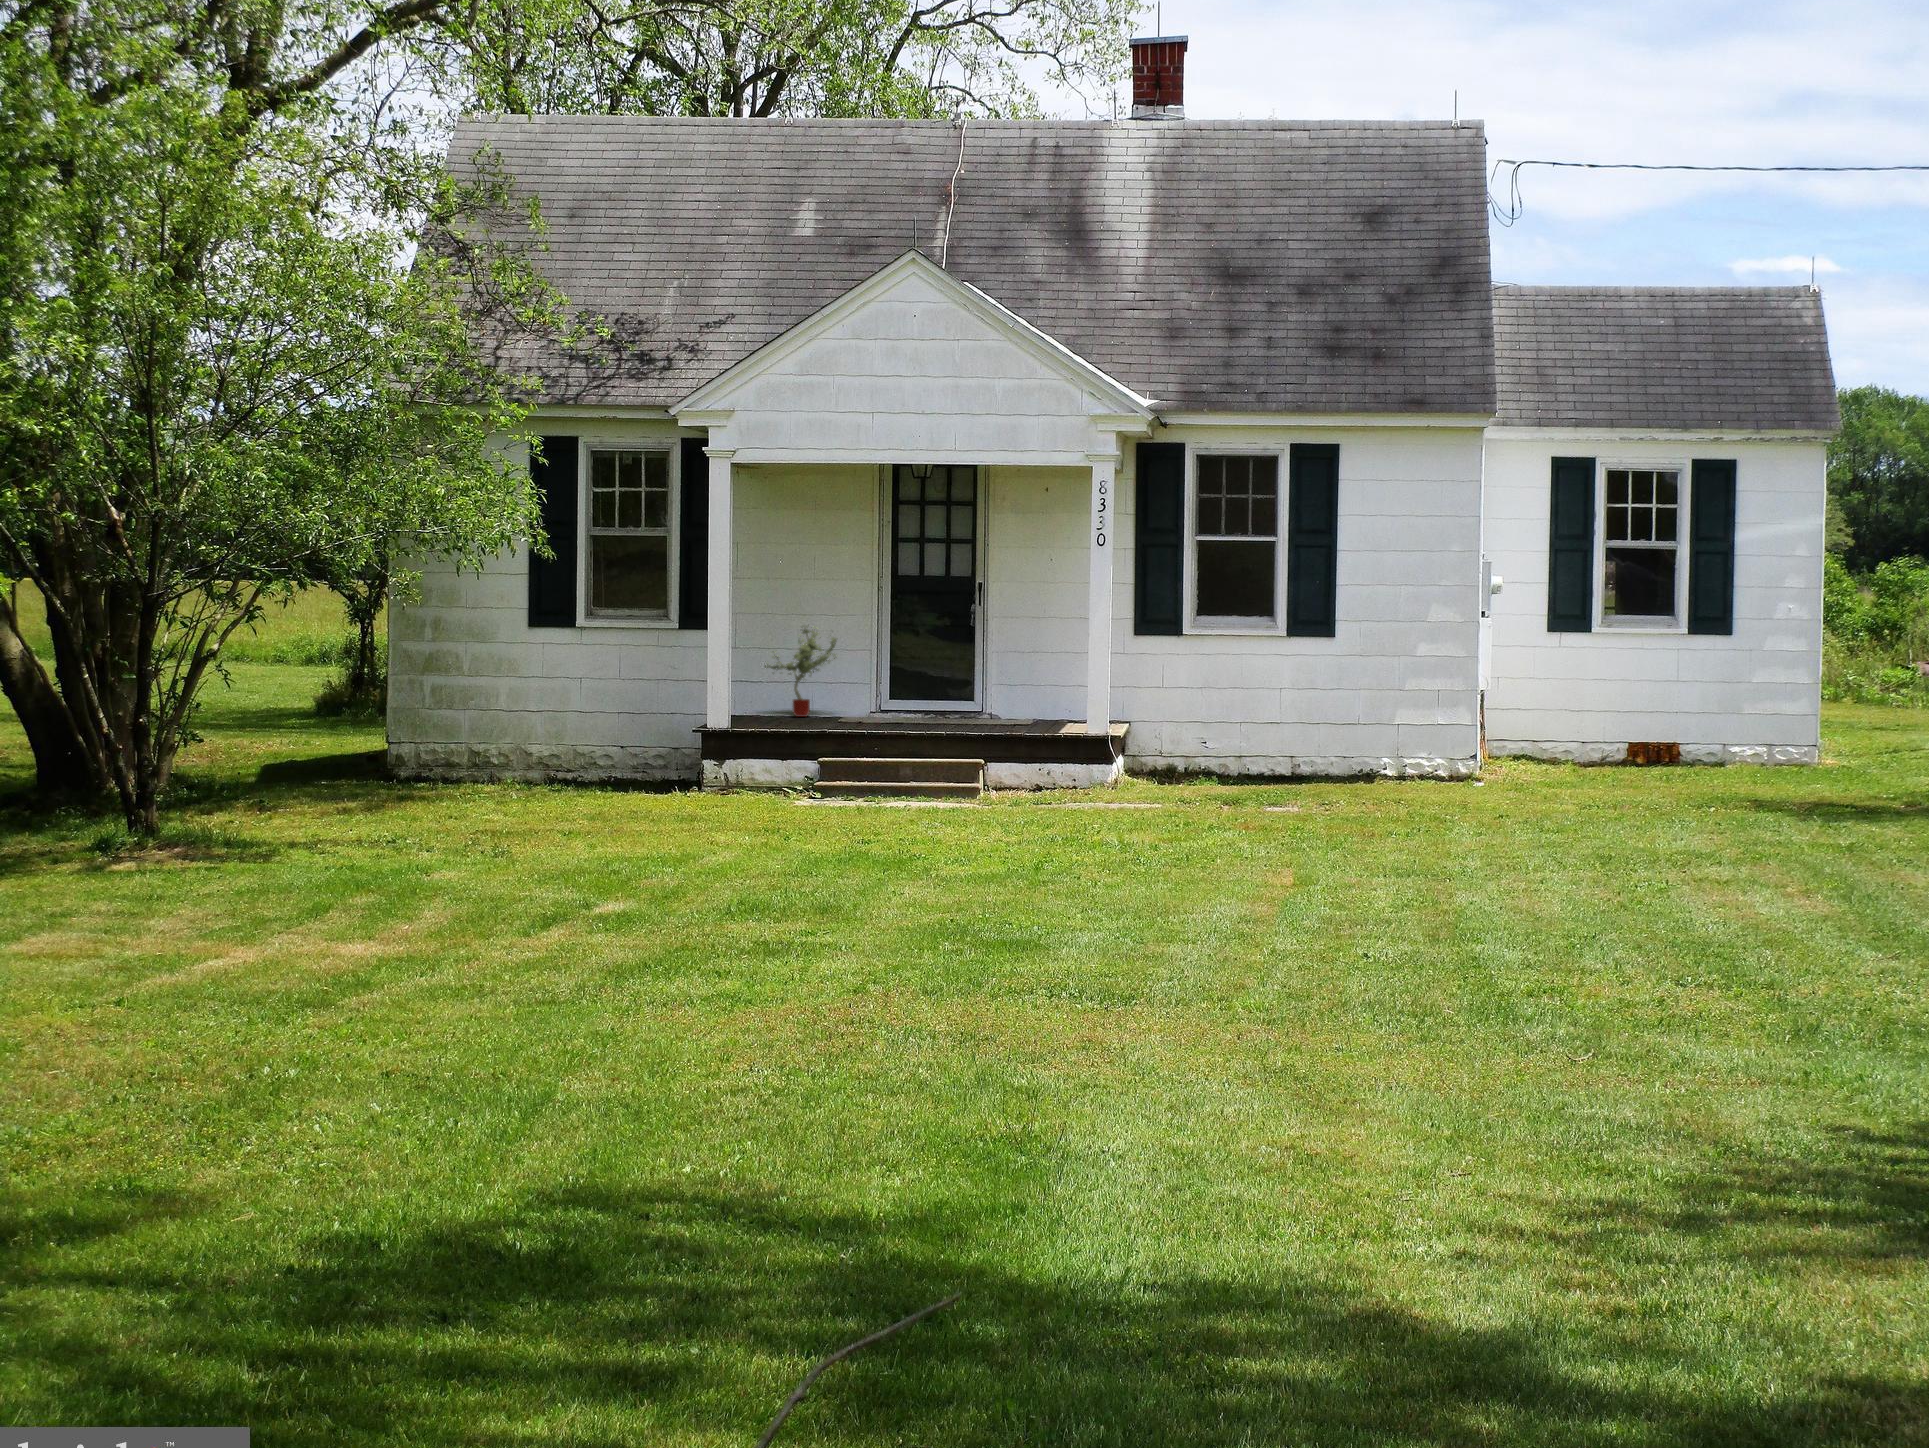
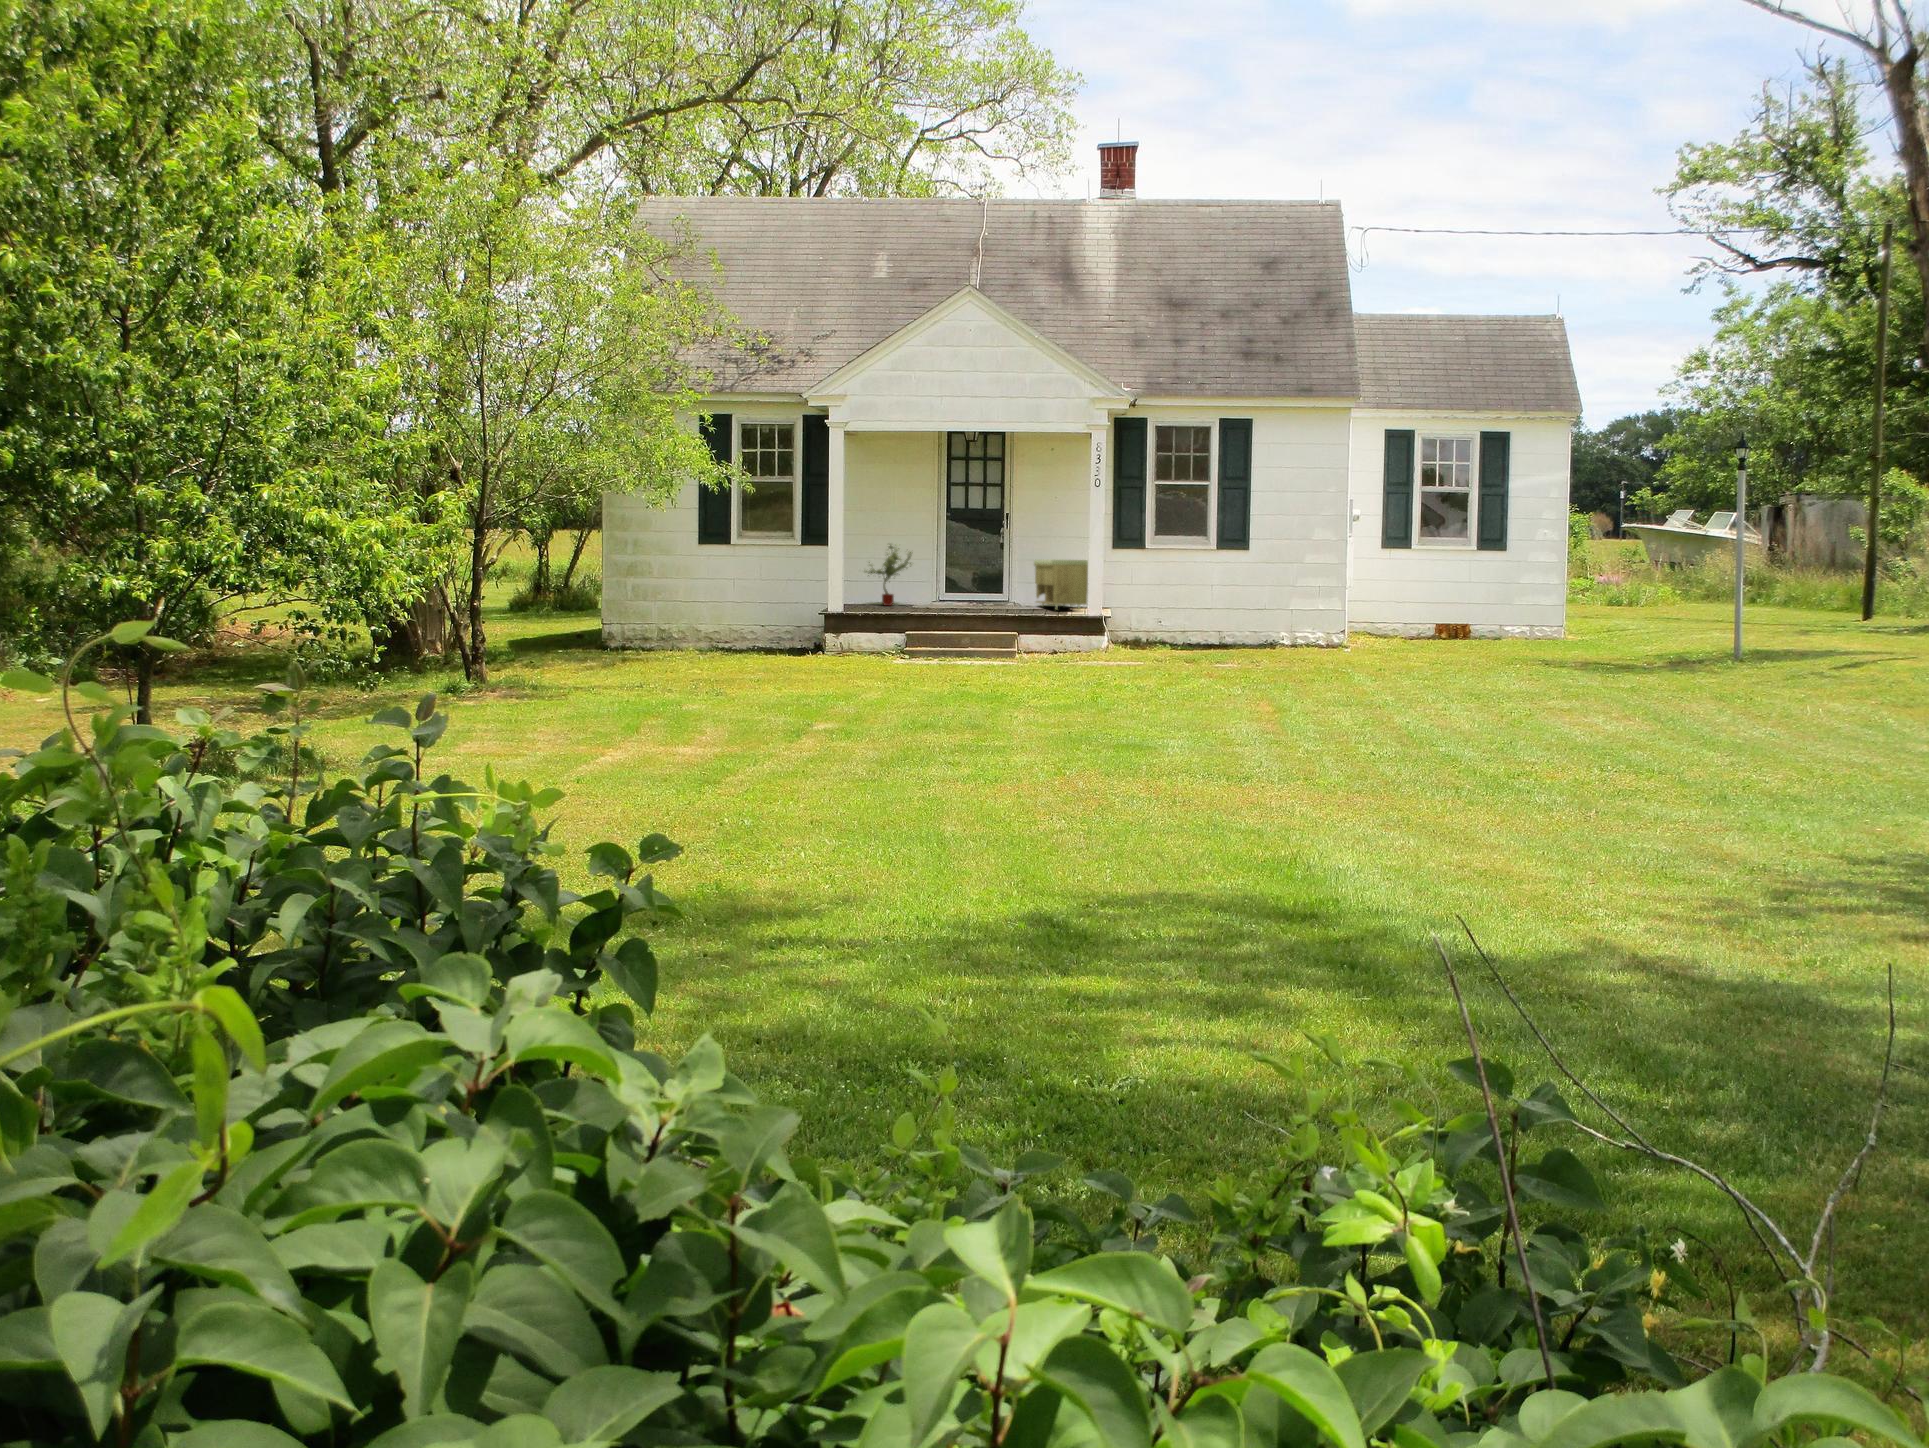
storage bench: none [1018,649,1092,725] -> present [1034,559,1088,609]

